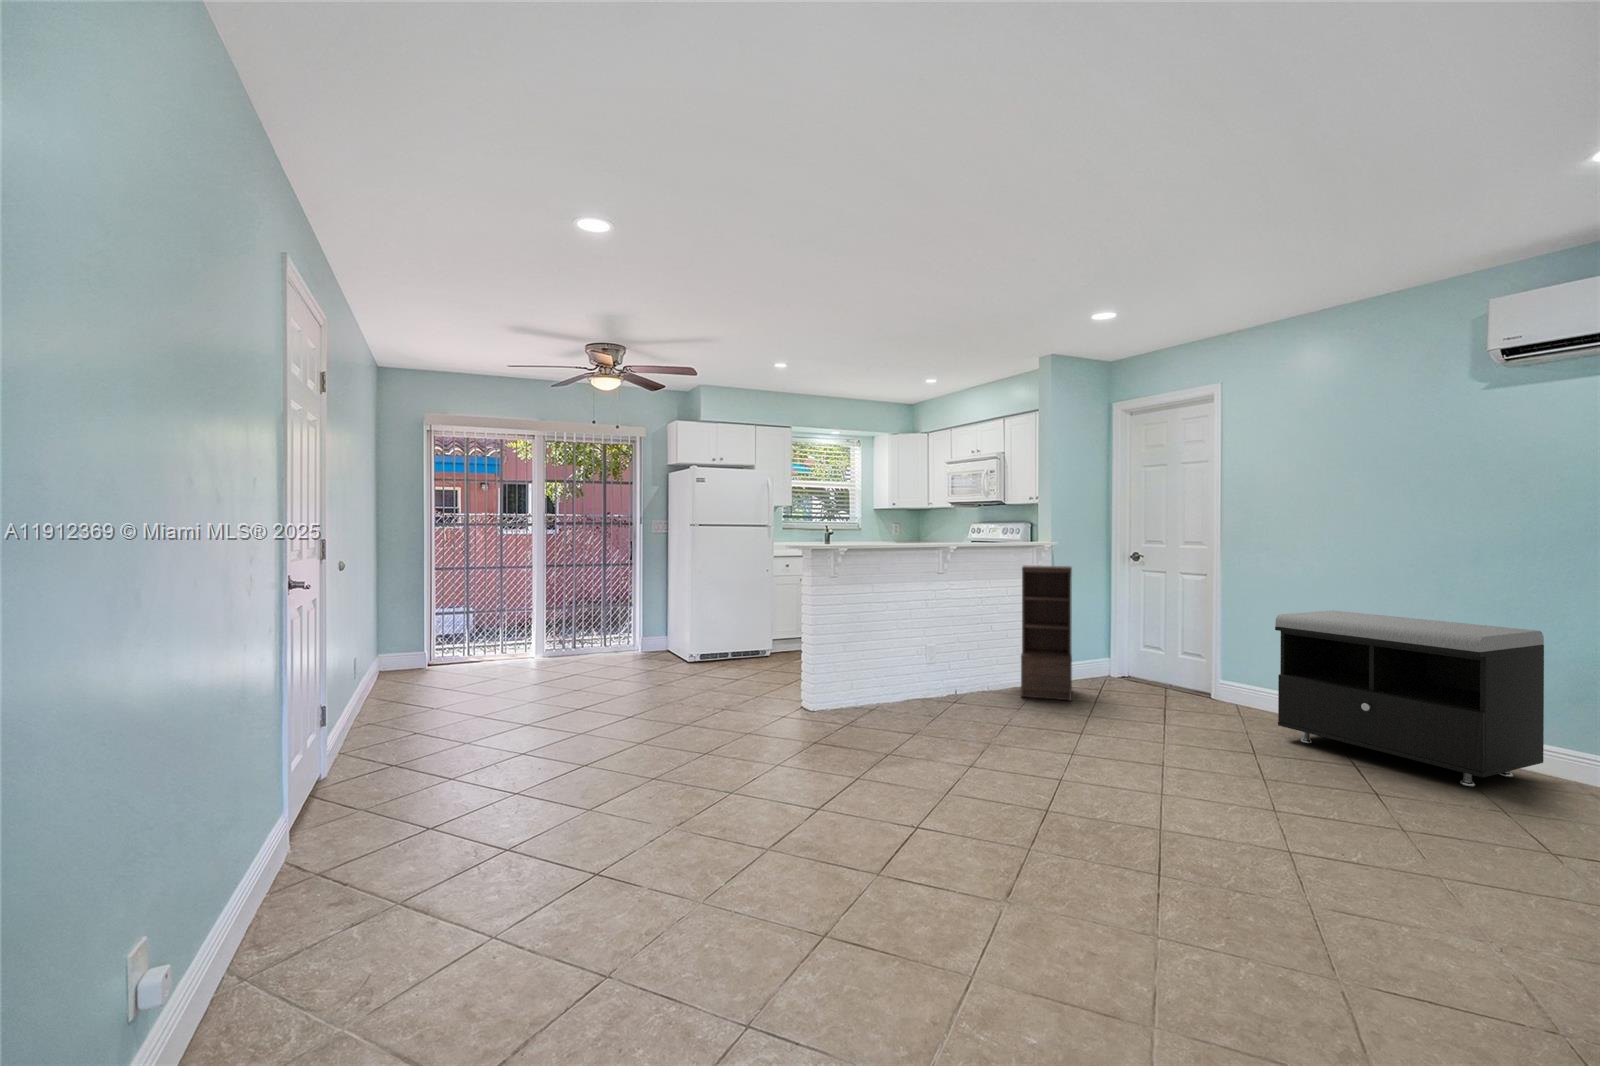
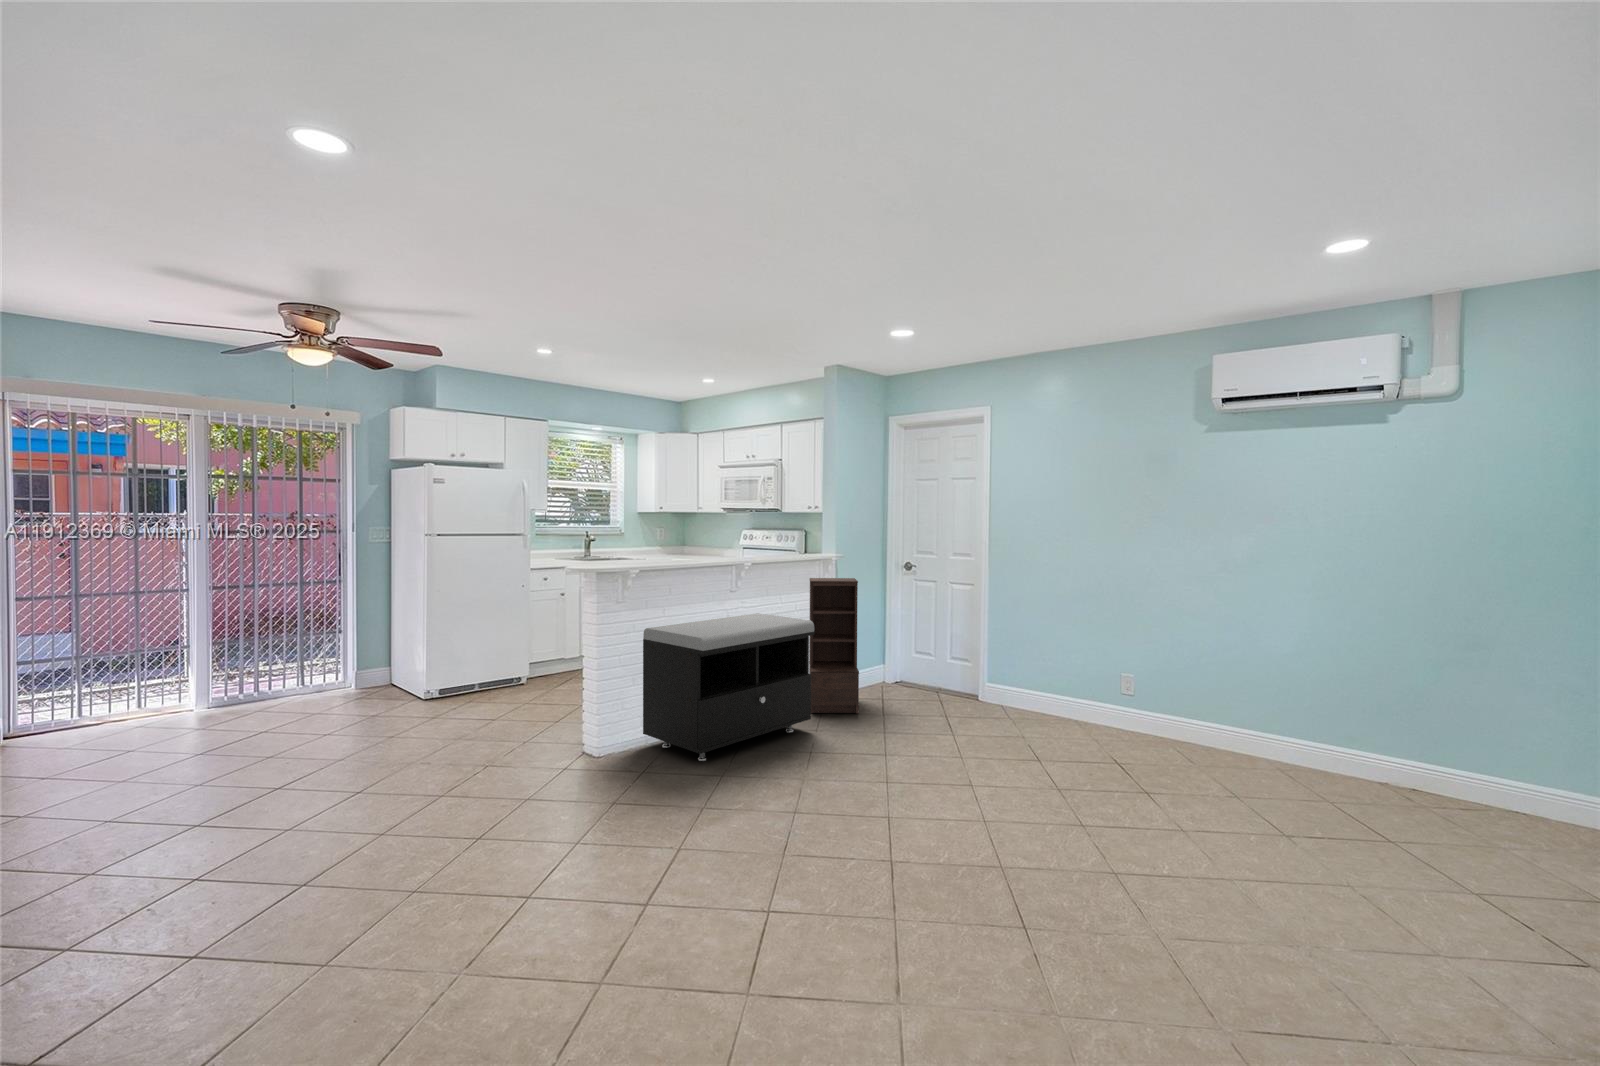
storage bench: present [1275,610,1544,787] -> present [643,613,815,761]

